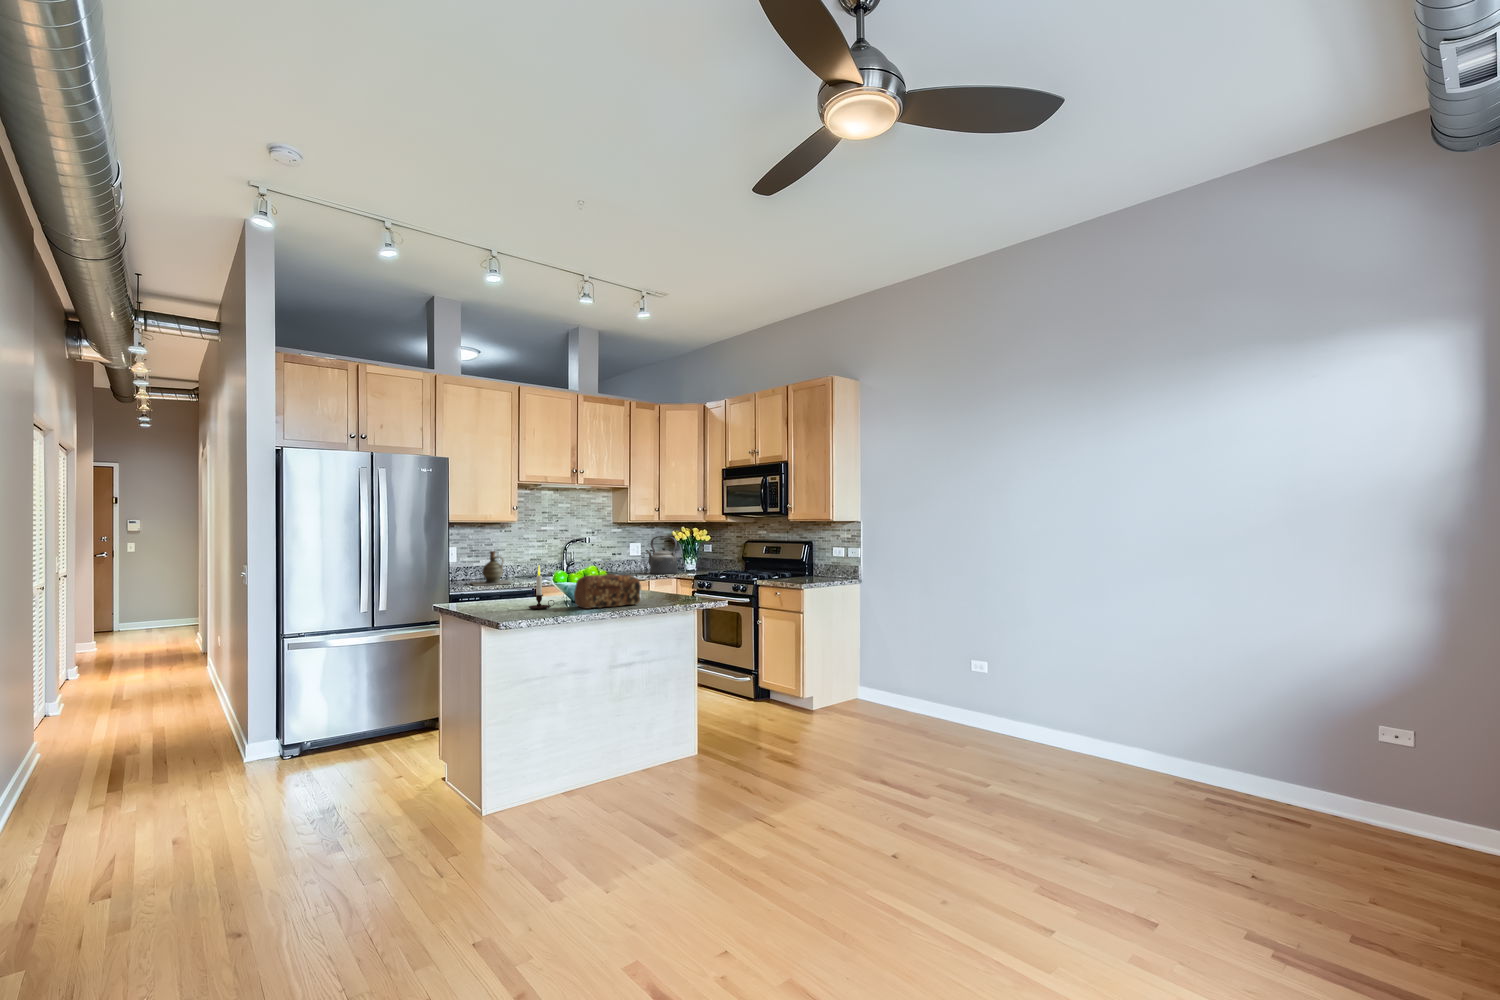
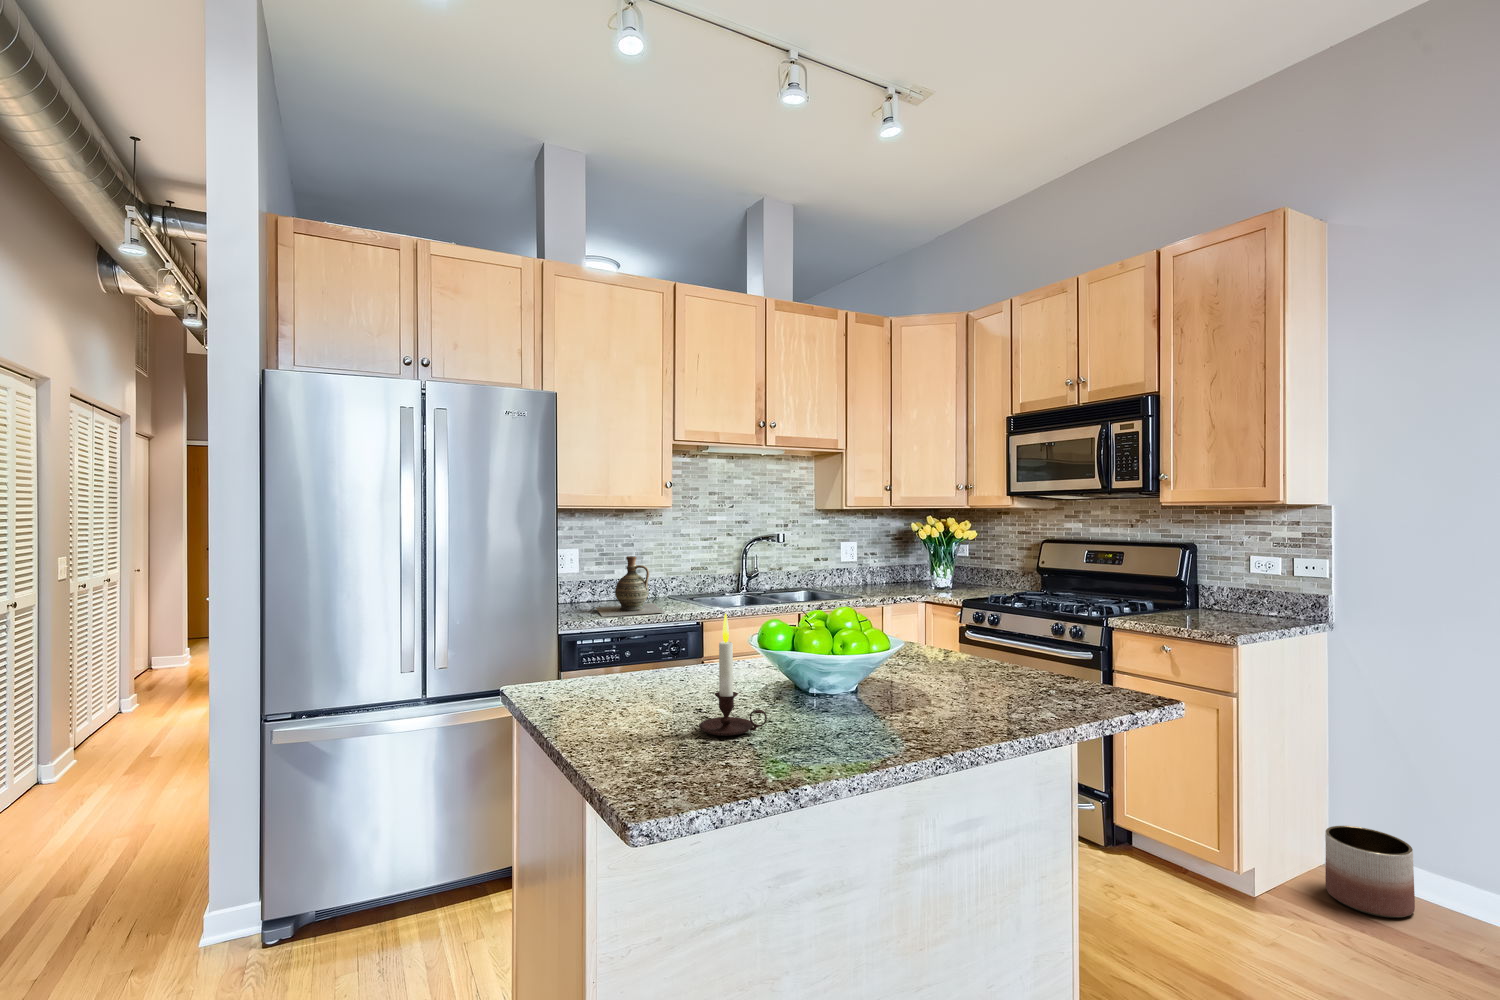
kettle: present [647,536,677,574] -> none [875,533,929,597]
bread loaf: present [574,574,641,609] -> none [815,640,996,745]
planter: none [847,677,880,713] -> present [1325,826,1415,918]

